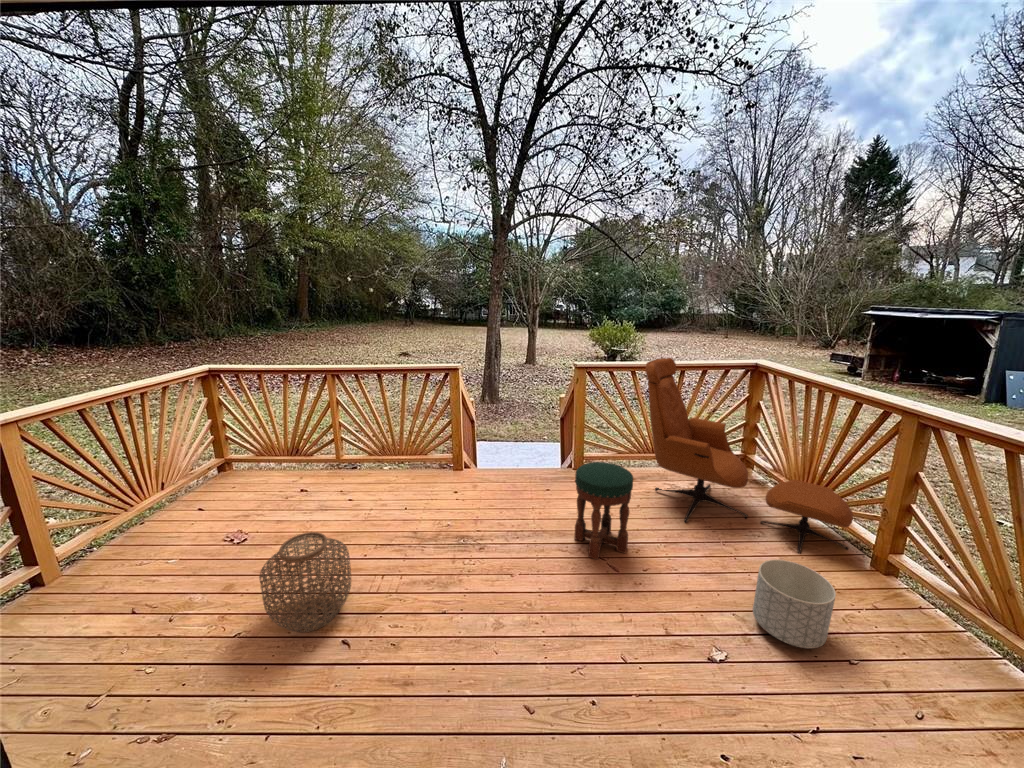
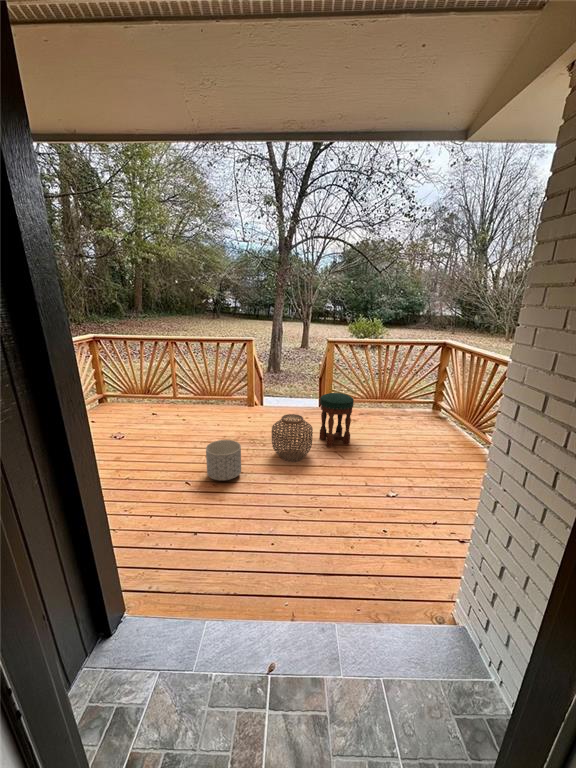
lounge chair: present [646,358,853,553] -> none [369,335,483,448]
woven basket: present [259,532,351,632] -> present [272,414,313,462]
planter: present [753,560,836,649] -> present [206,440,241,480]

